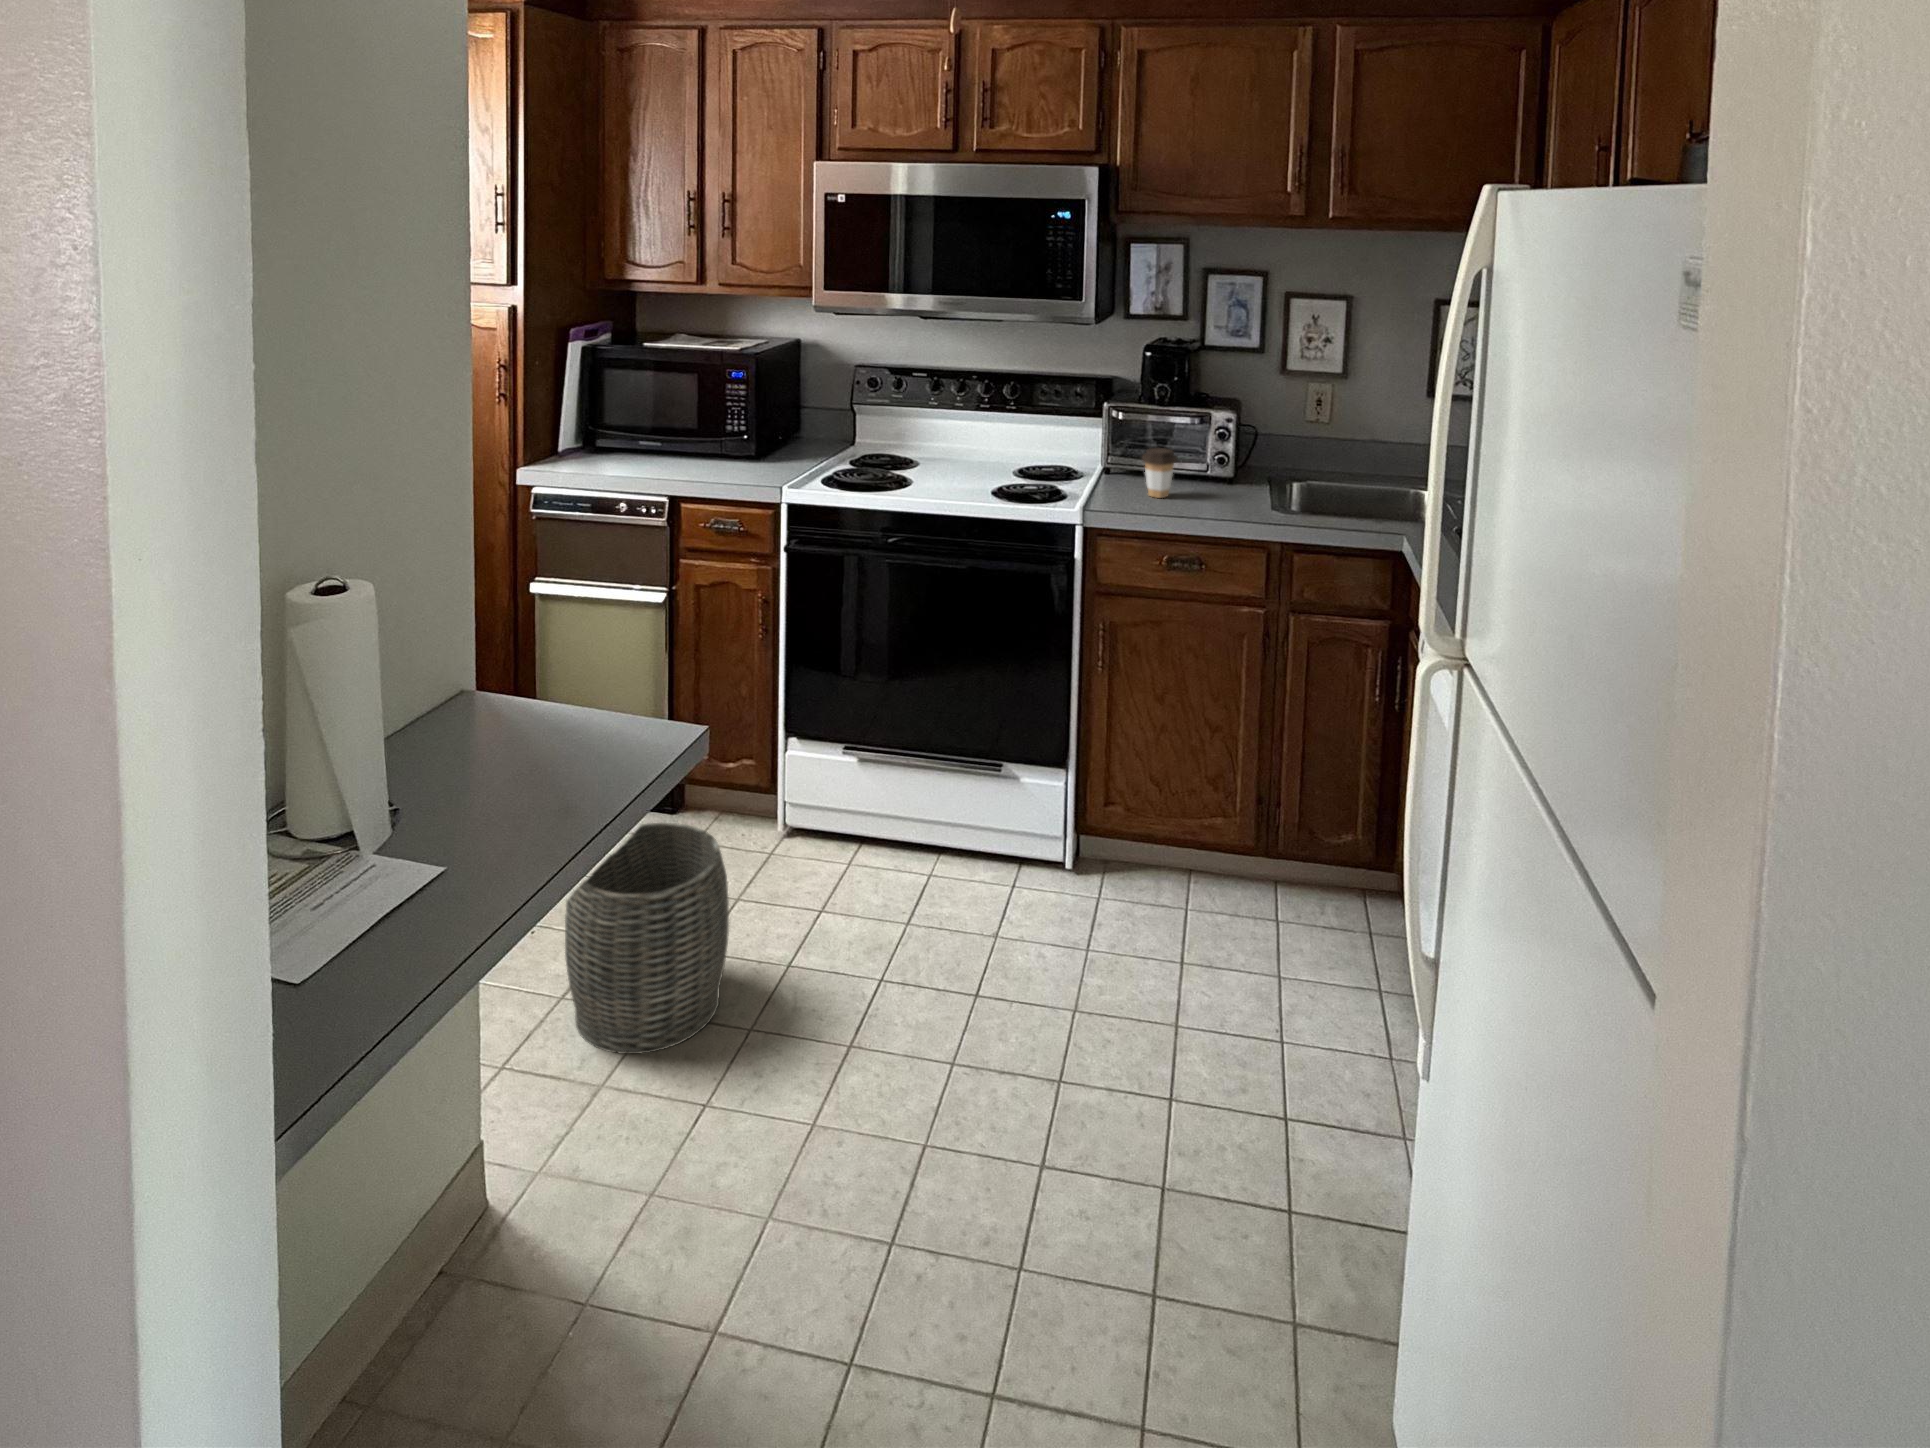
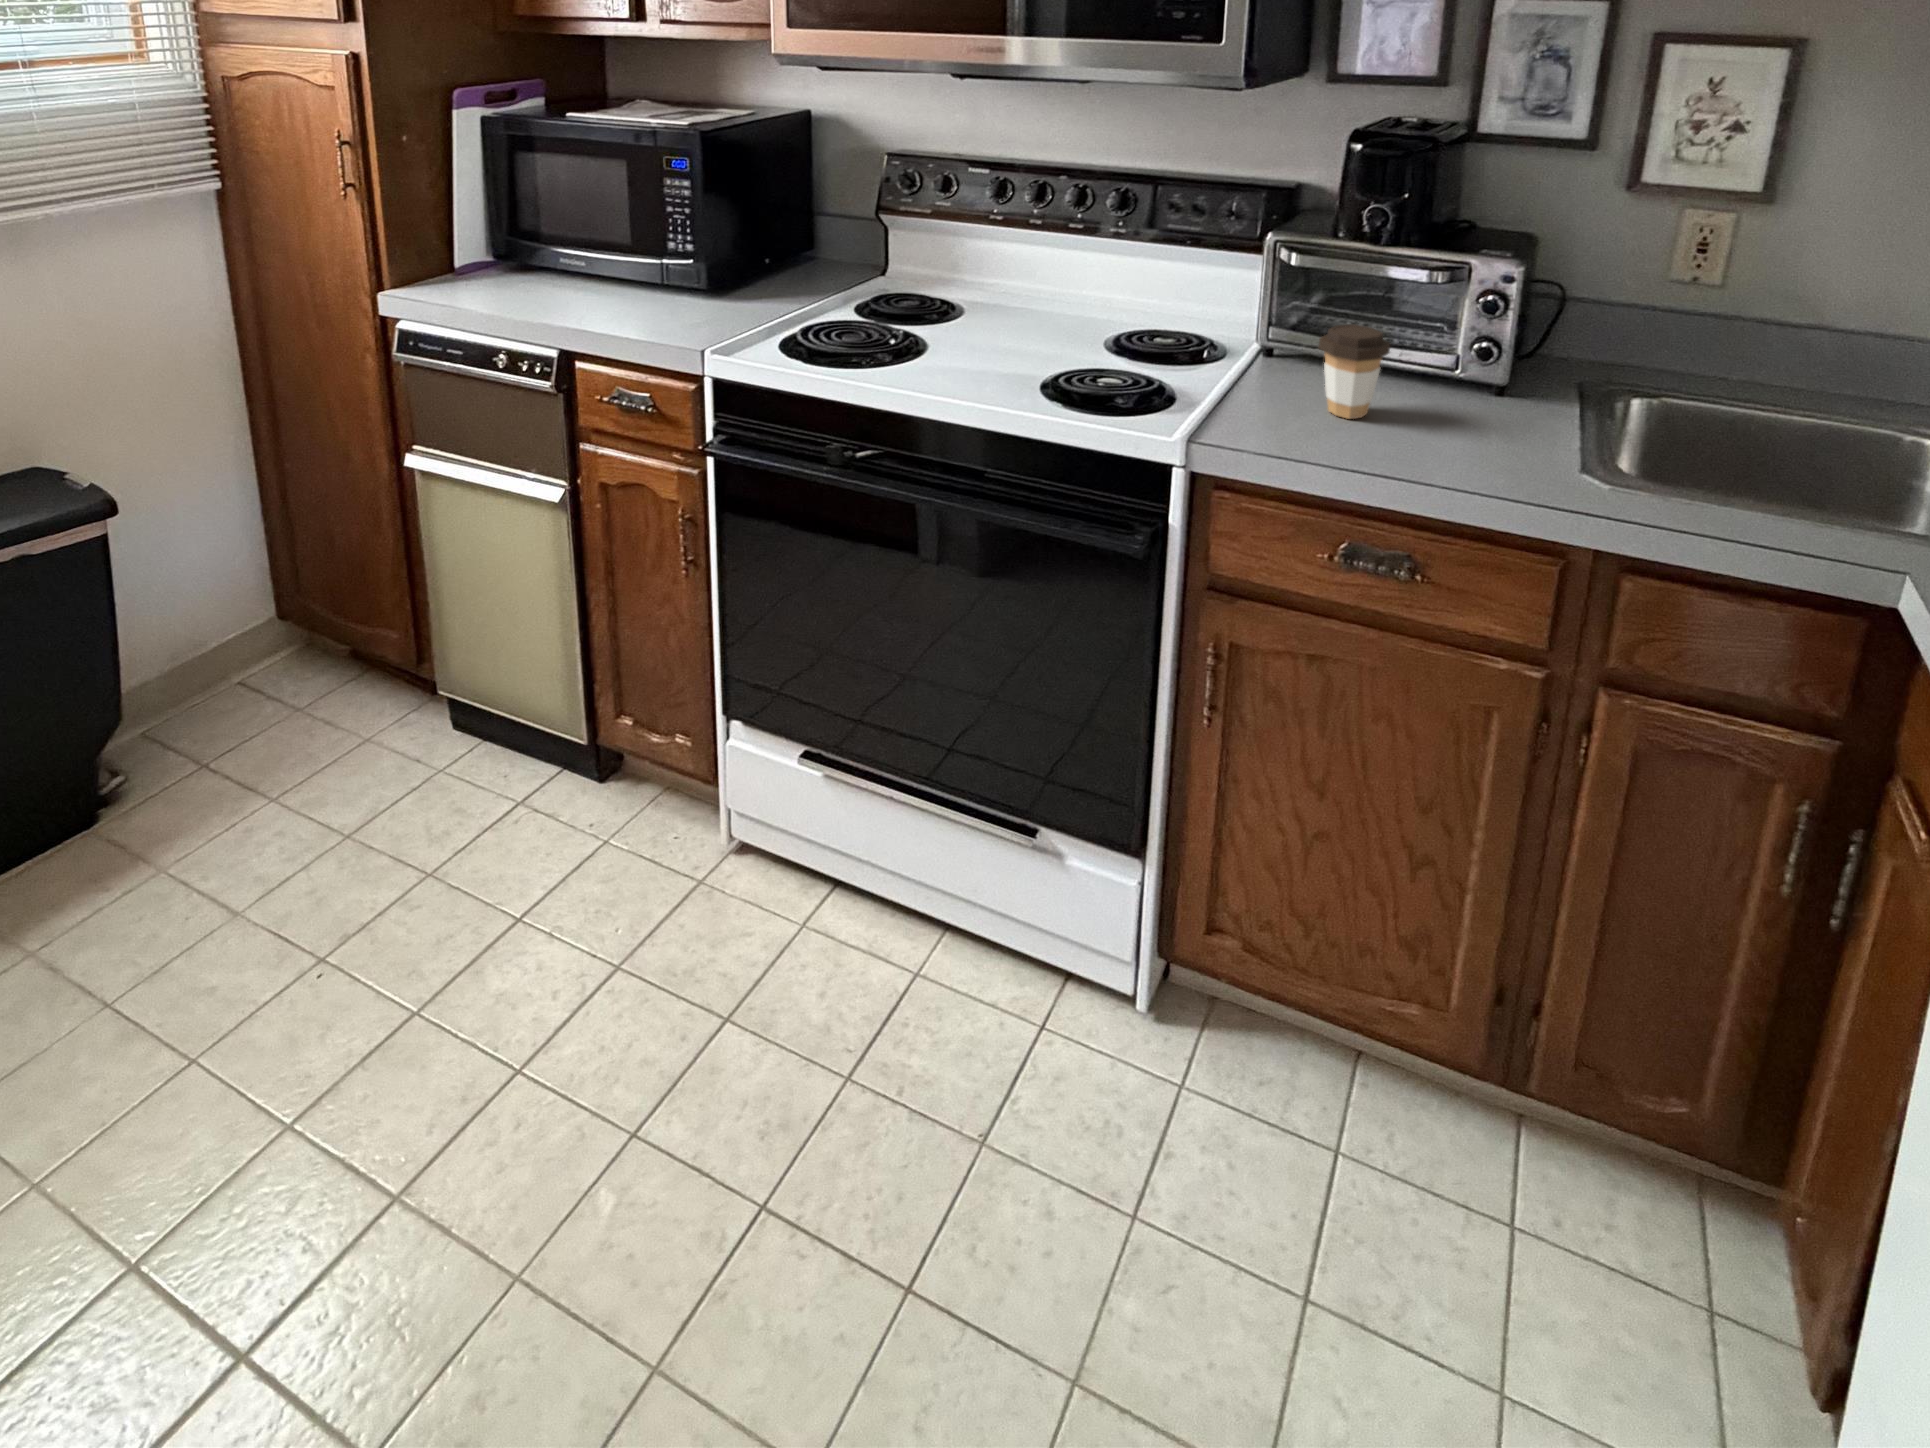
woven basket: present [565,823,729,1054] -> none [199,907,496,1321]

